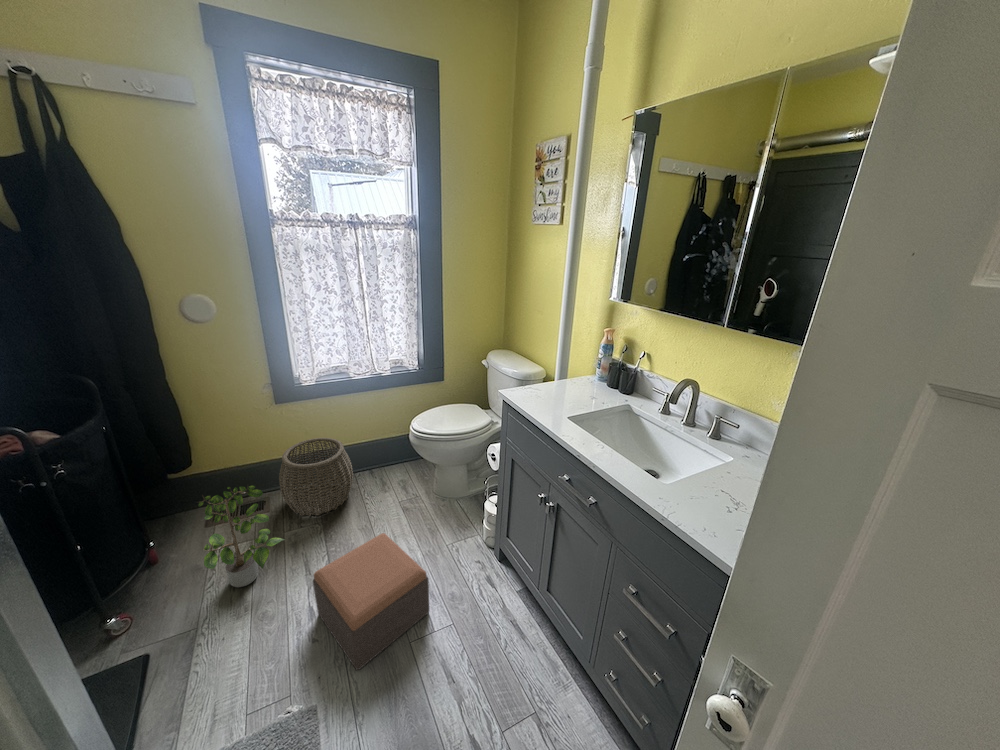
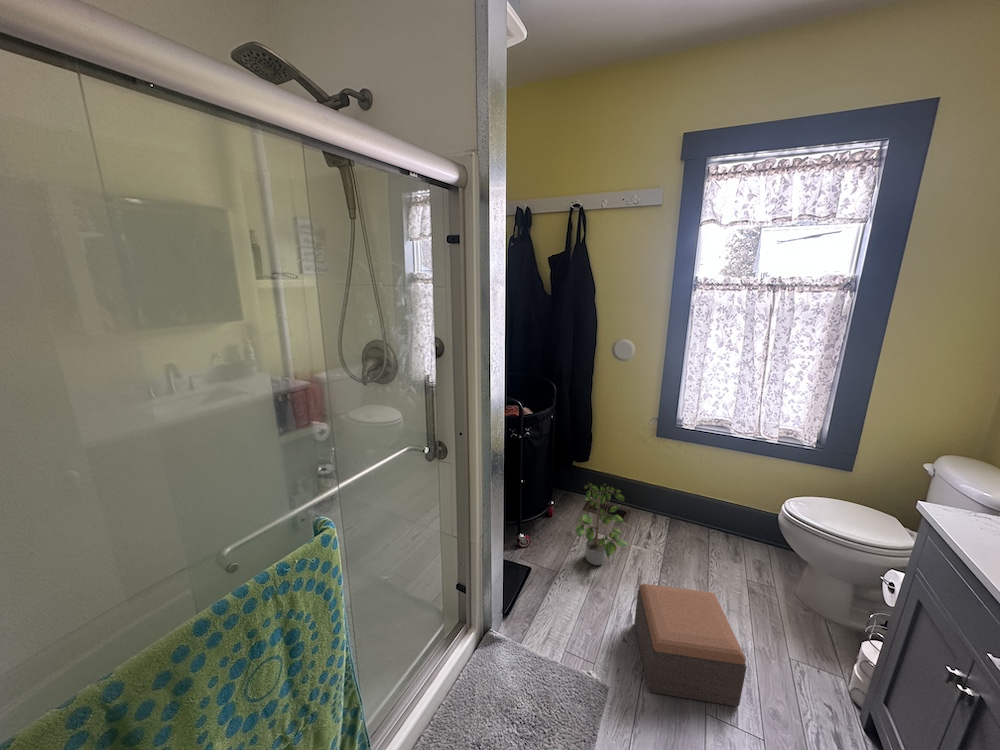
woven basket: present [279,438,353,516] -> none [639,476,707,551]

